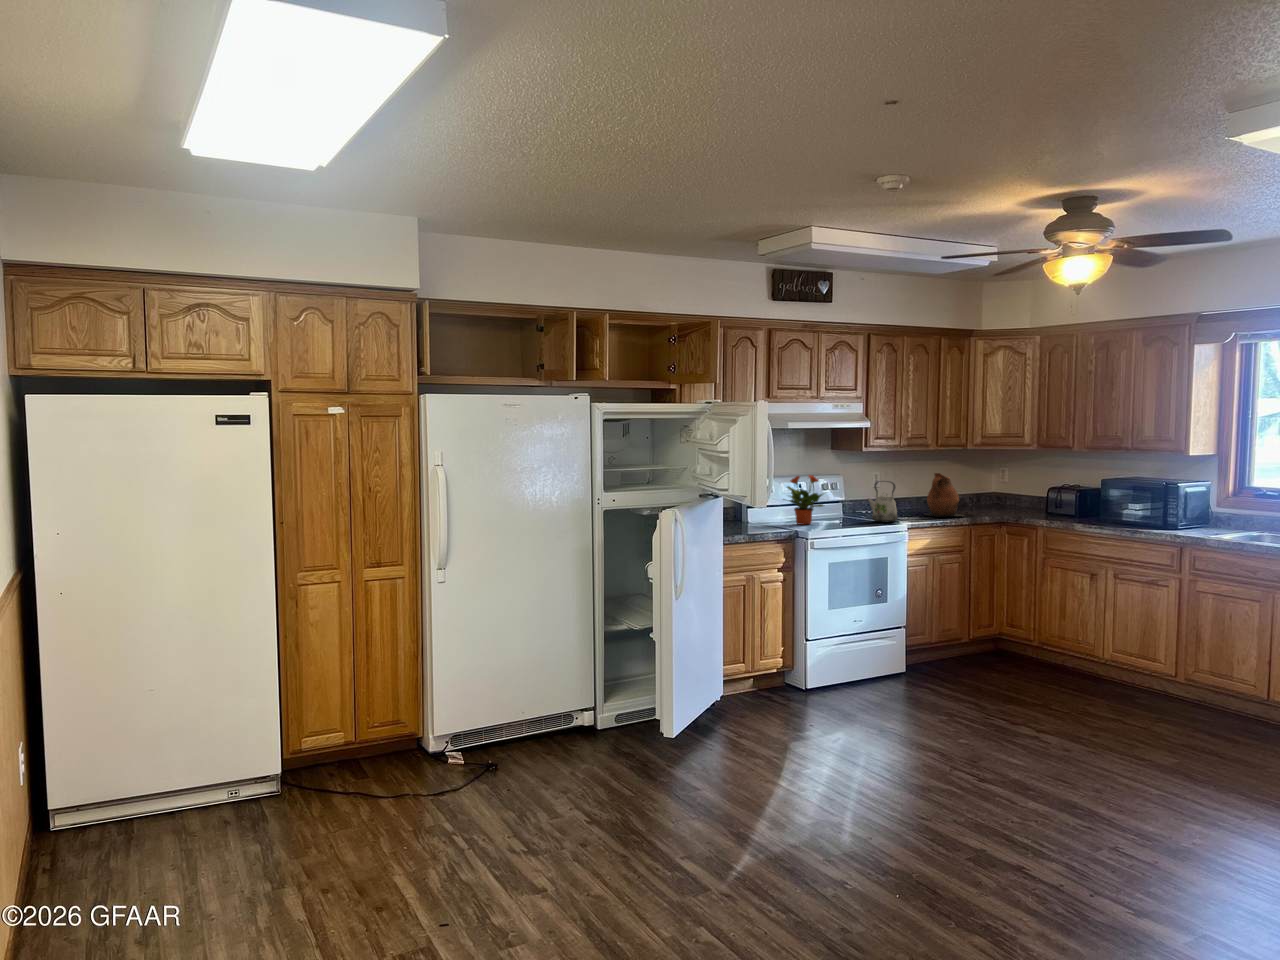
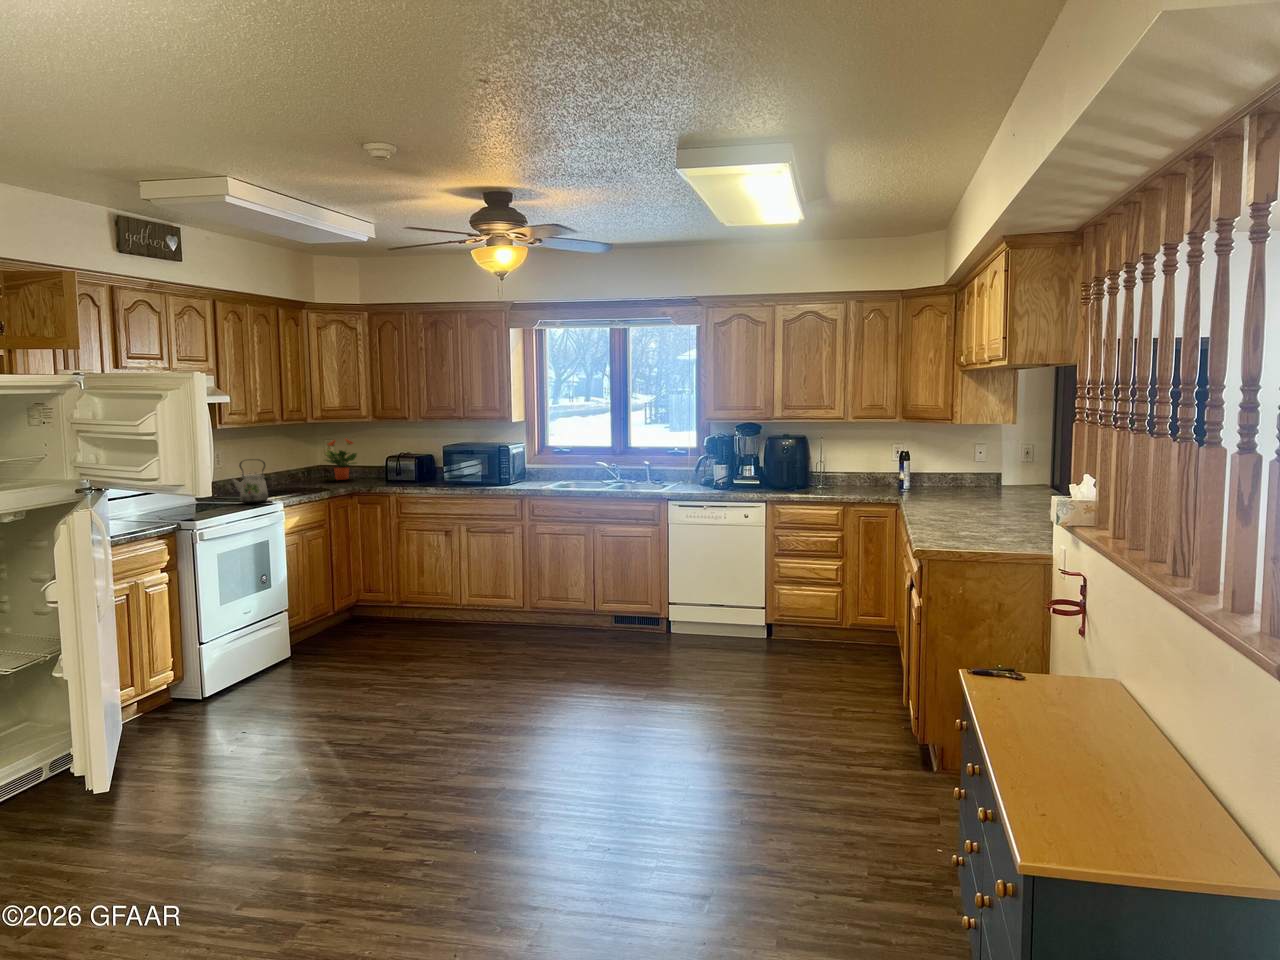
ceramic pitcher: present [927,473,963,516] -> none [276,448,320,492]
potted plant: present [783,475,823,525] -> present [325,439,357,480]

